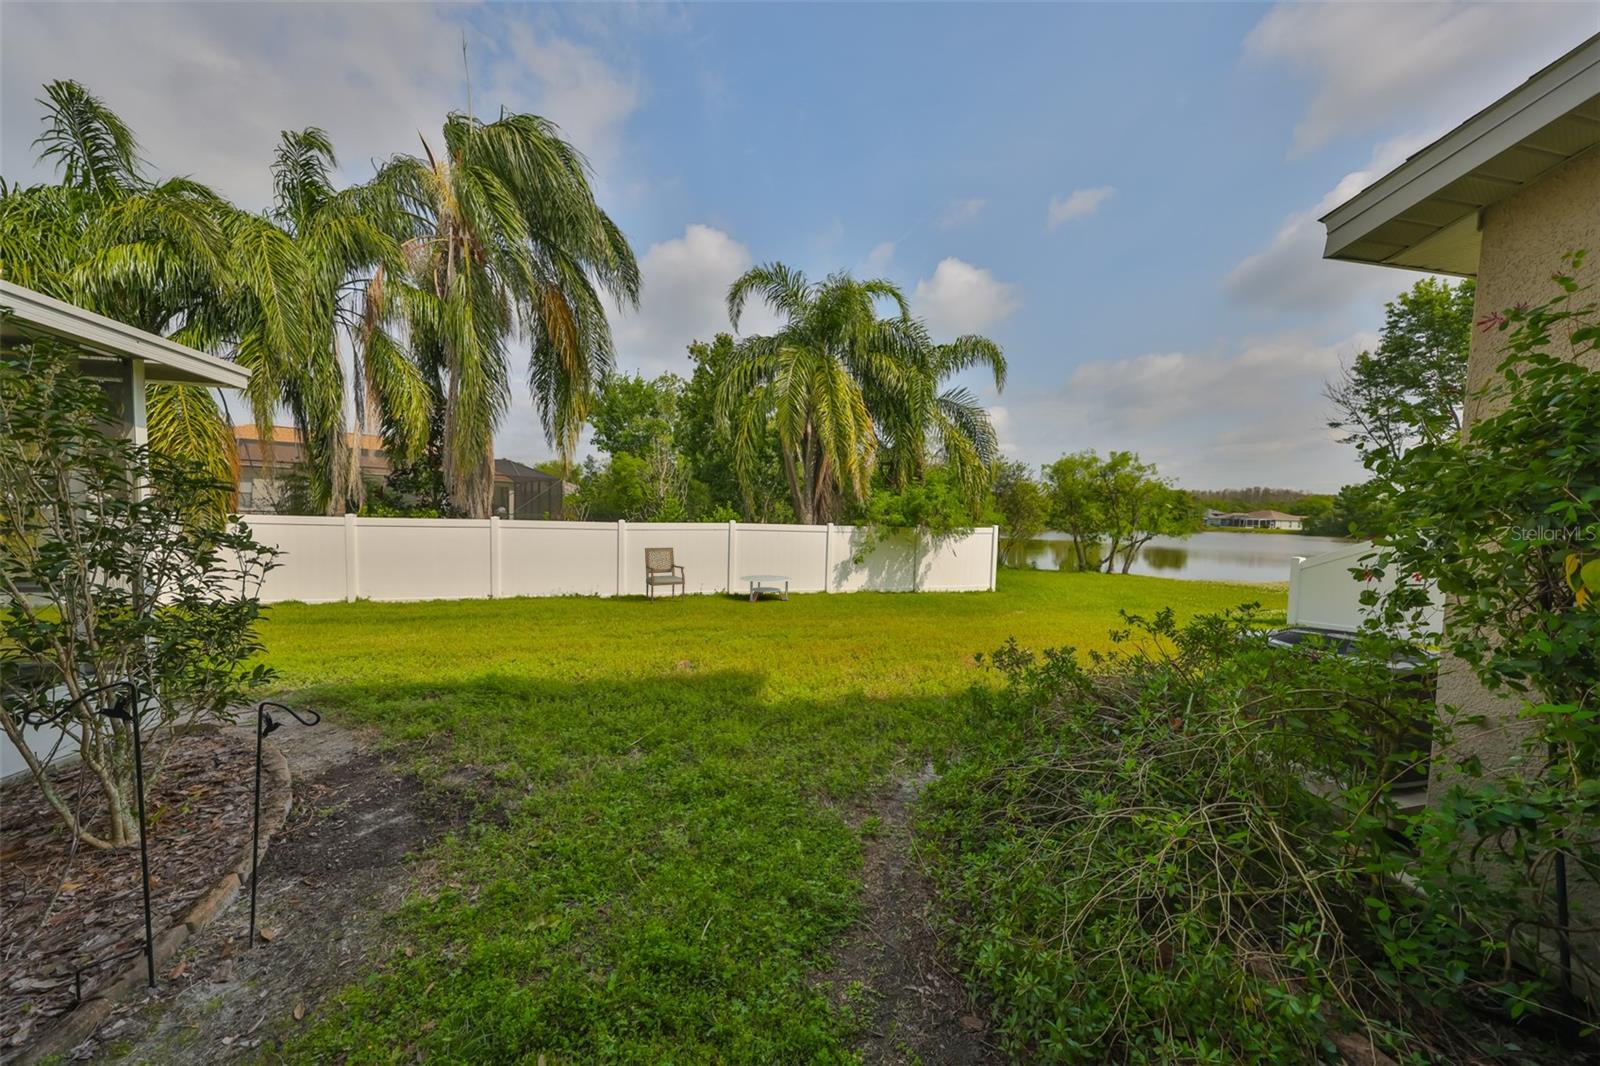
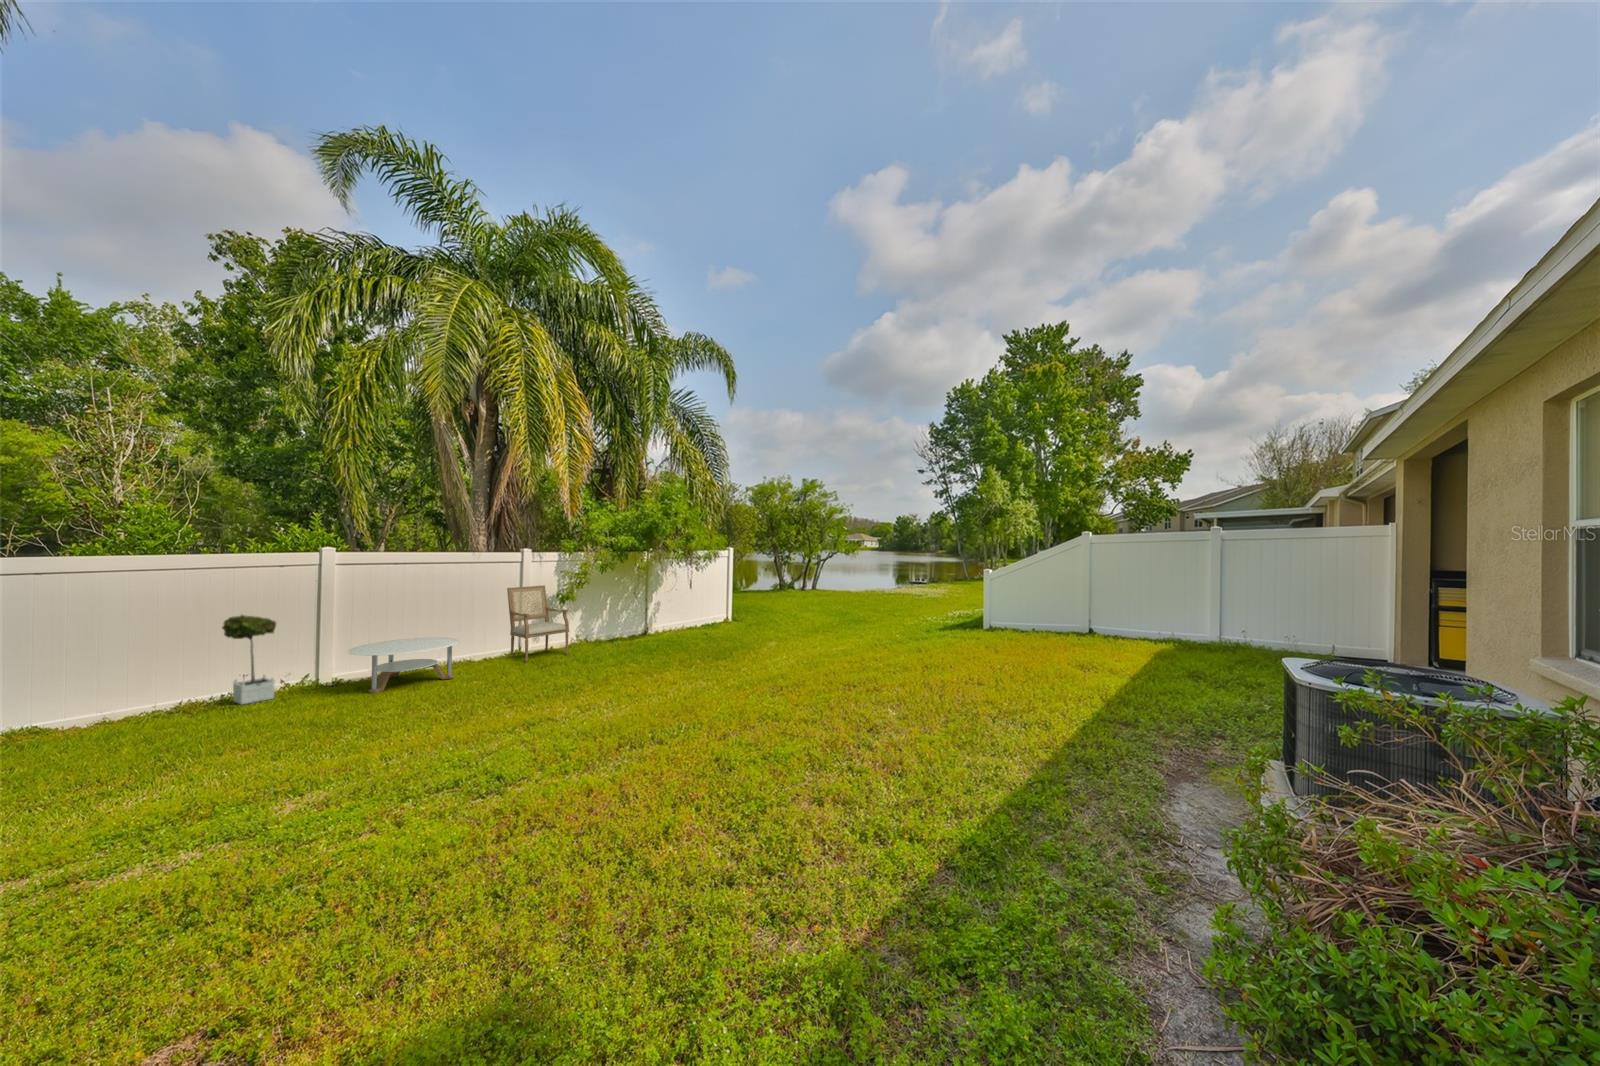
chair: present [645,548,685,604] -> present [507,585,569,662]
potted tree: none [692,554,712,599] -> present [222,615,276,704]

